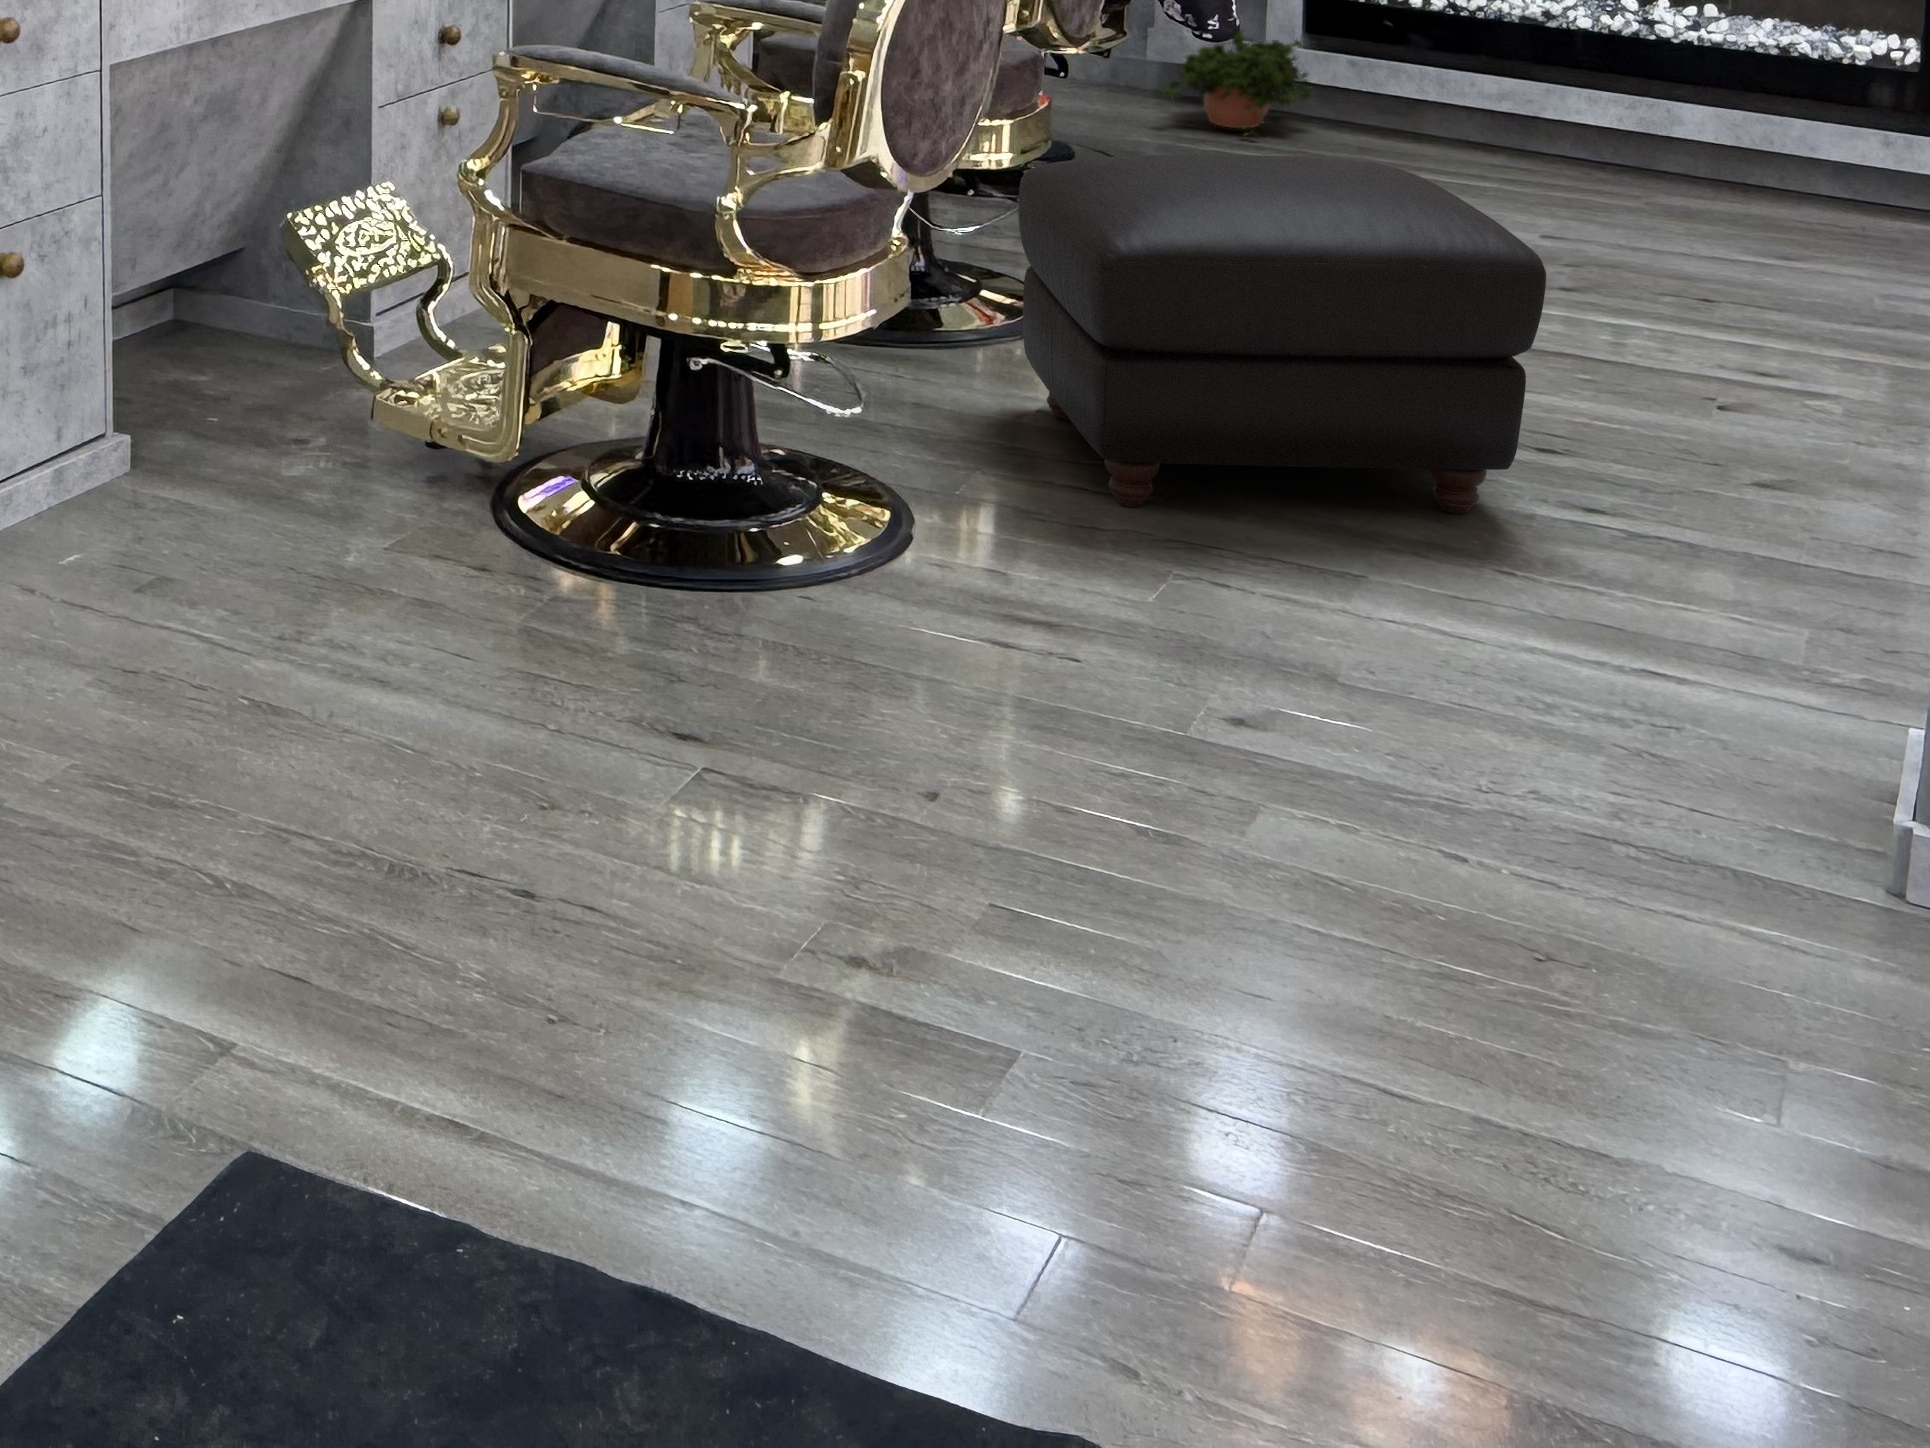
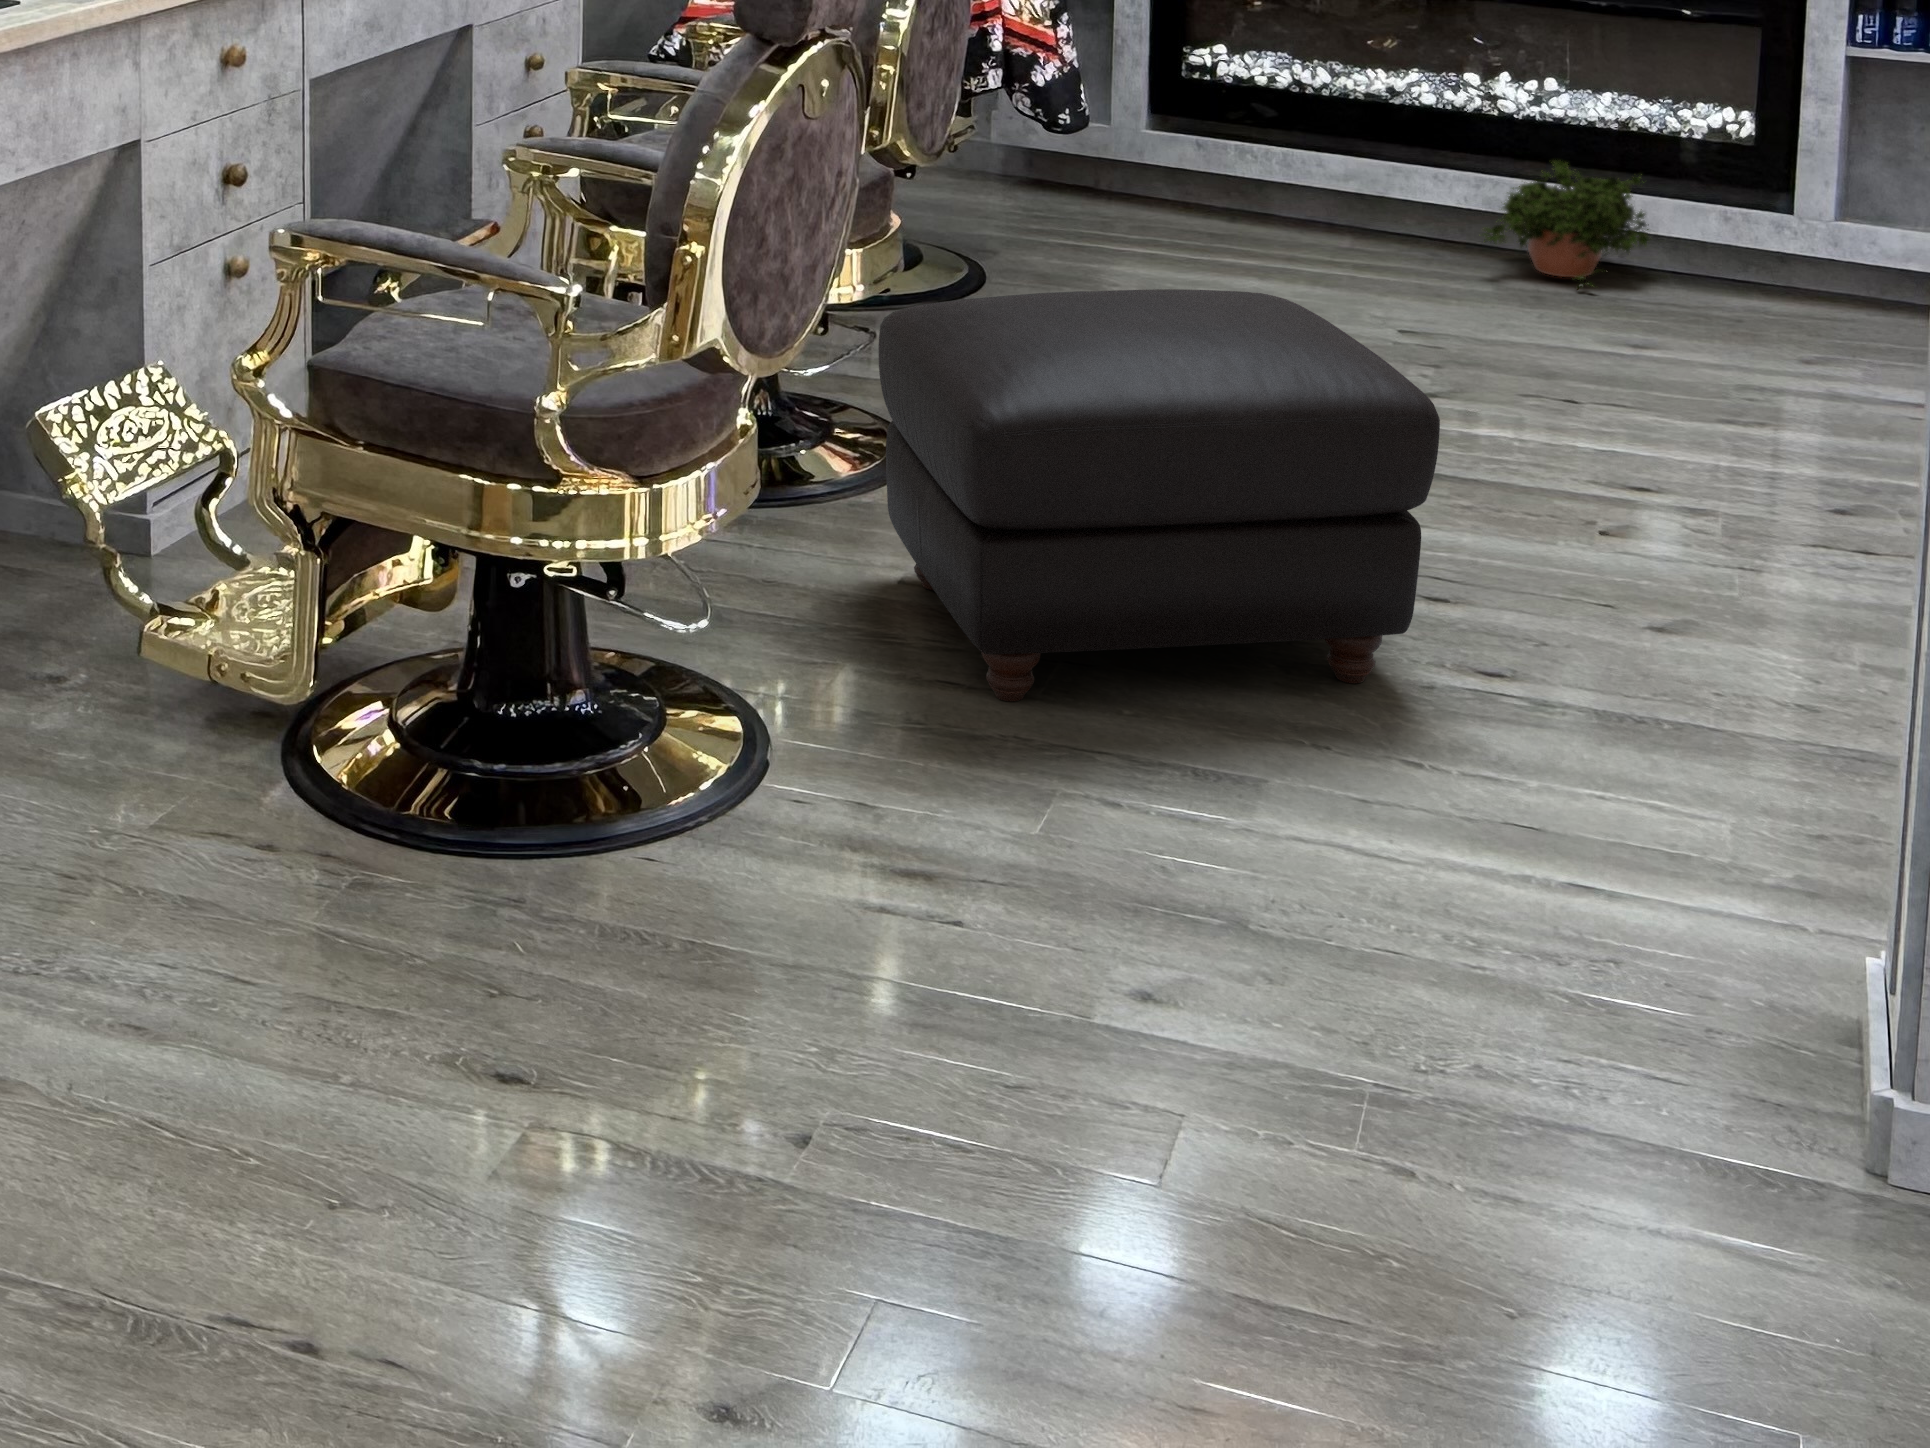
potted plant: present [1163,30,1312,136] -> present [1484,161,1649,287]

